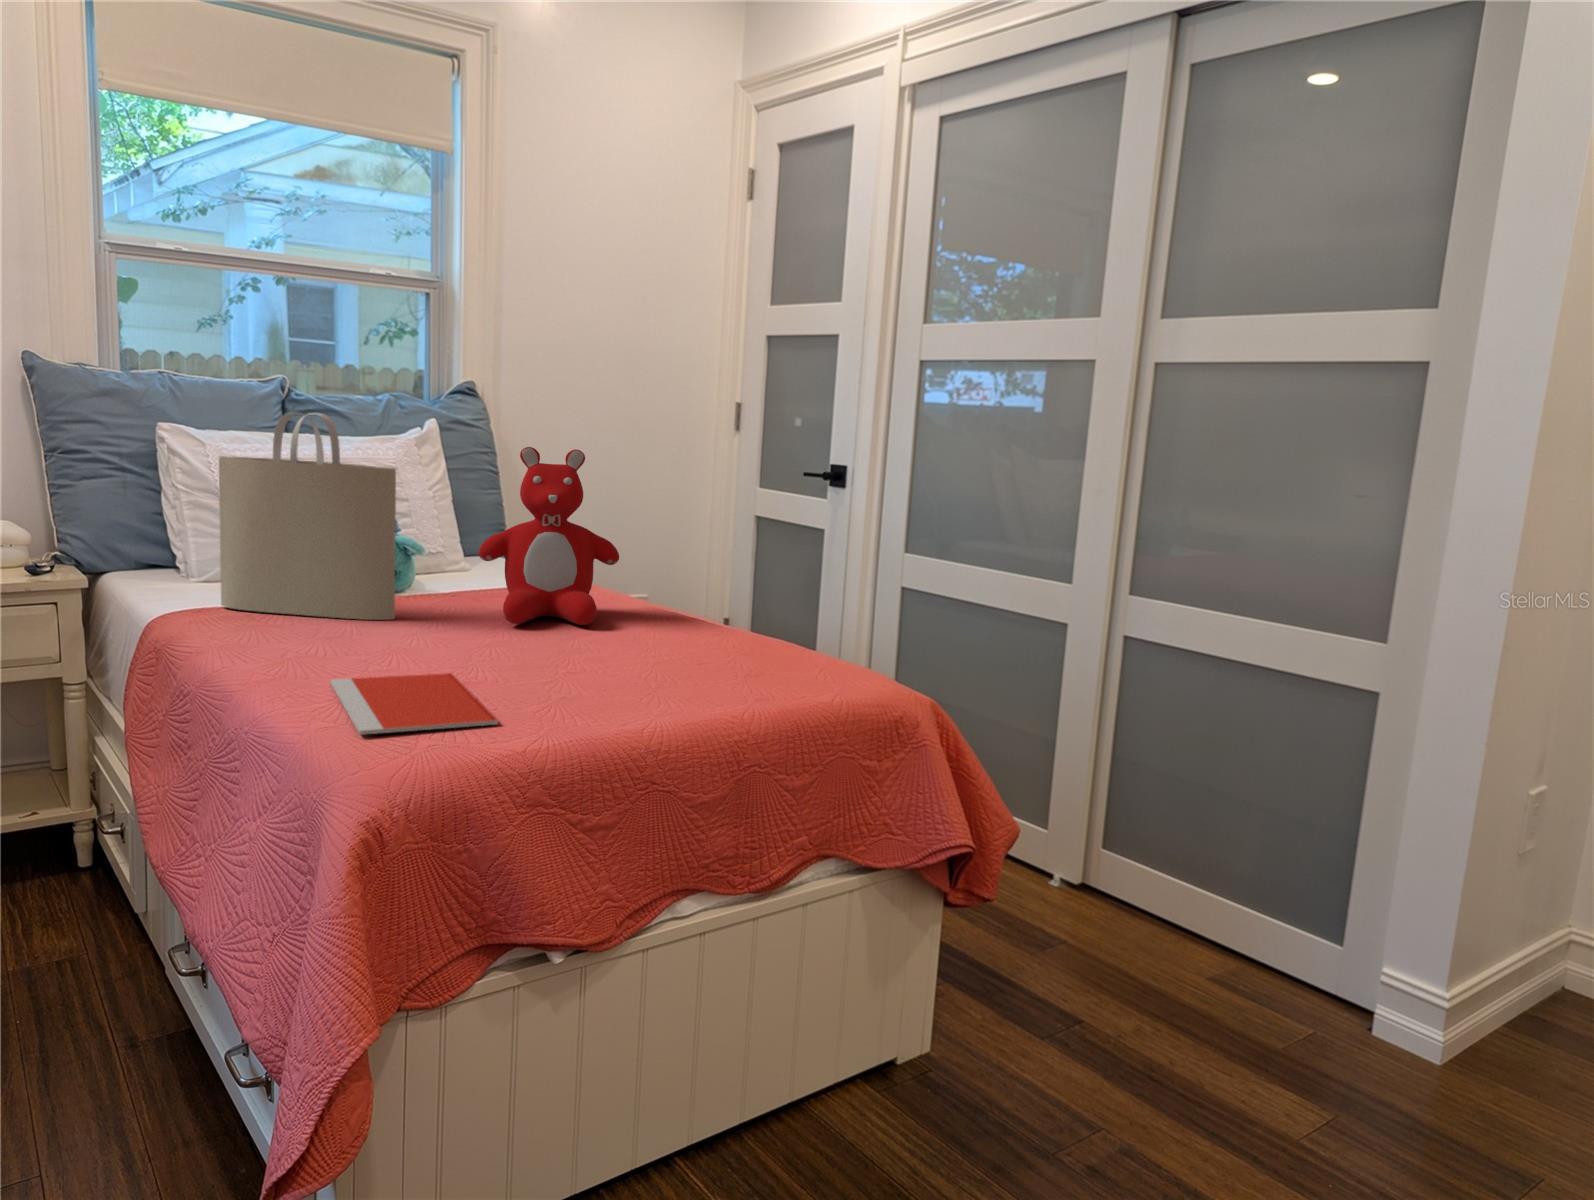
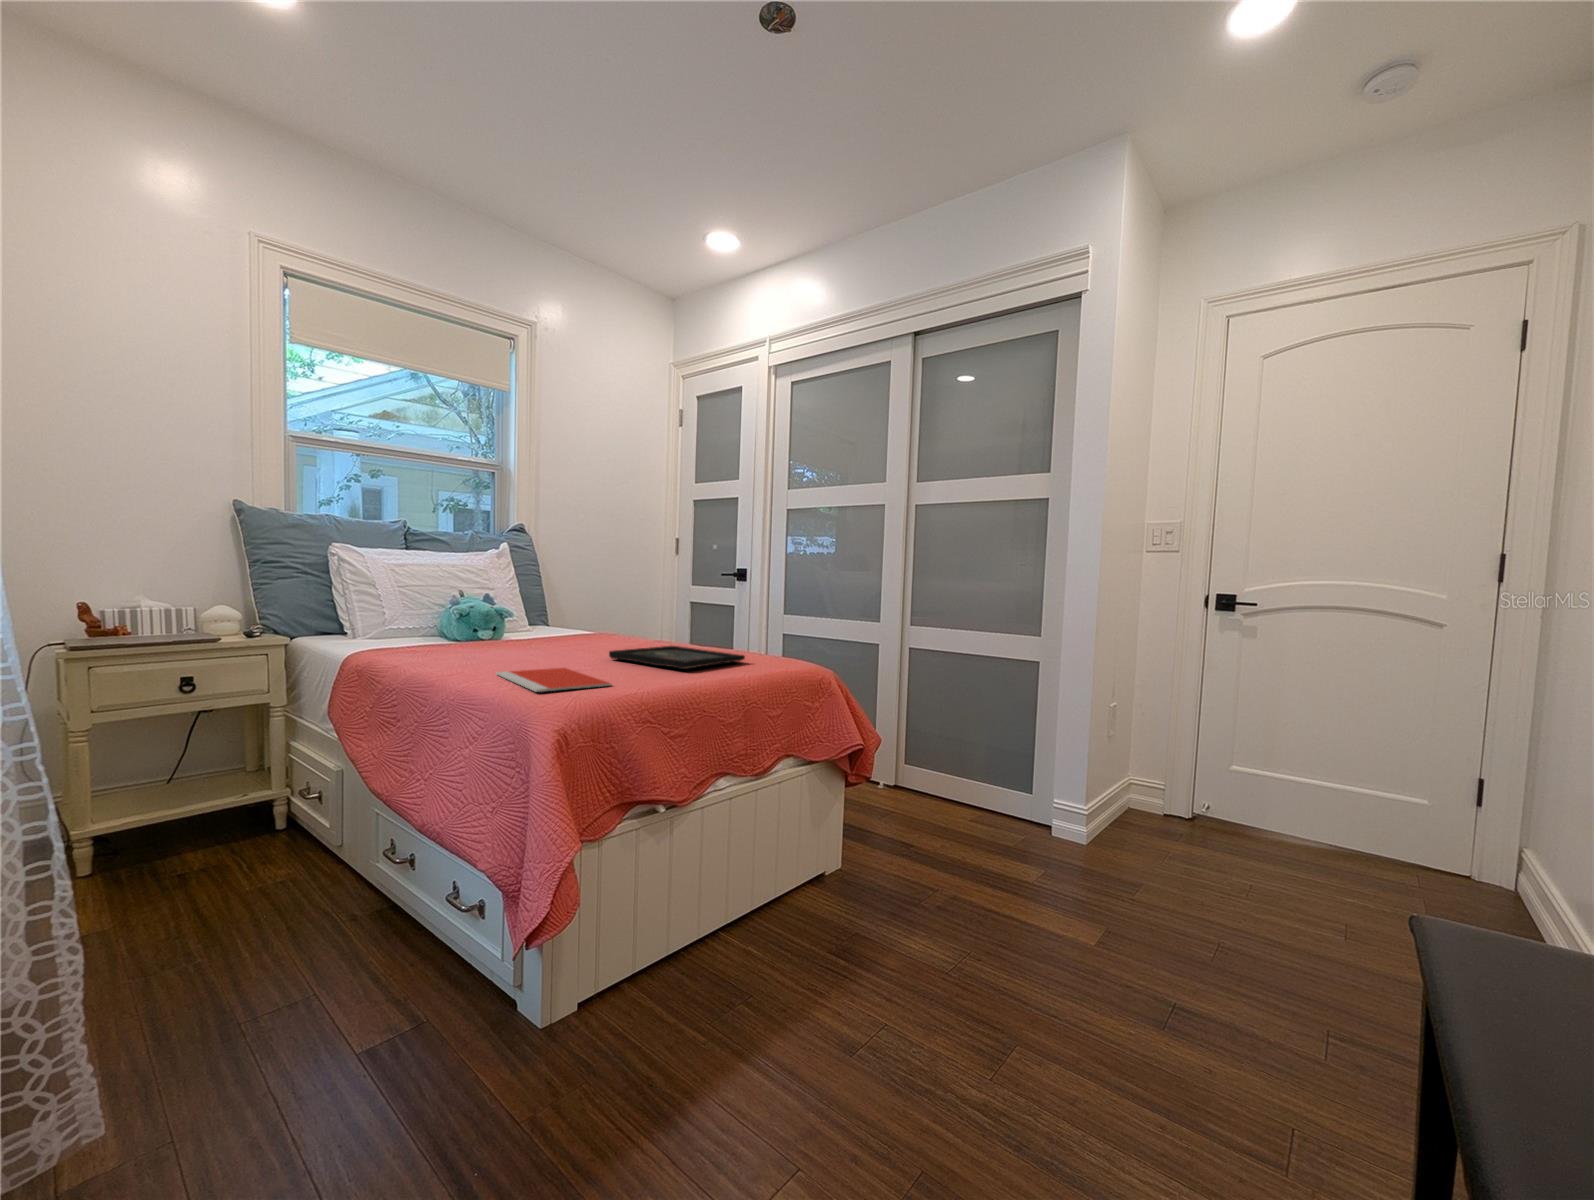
tote bag: present [219,412,396,620] -> none [393,527,510,650]
teddy bear: present [478,447,619,625] -> none [556,548,638,648]
tray: none [540,630,771,690] -> present [609,646,745,669]

